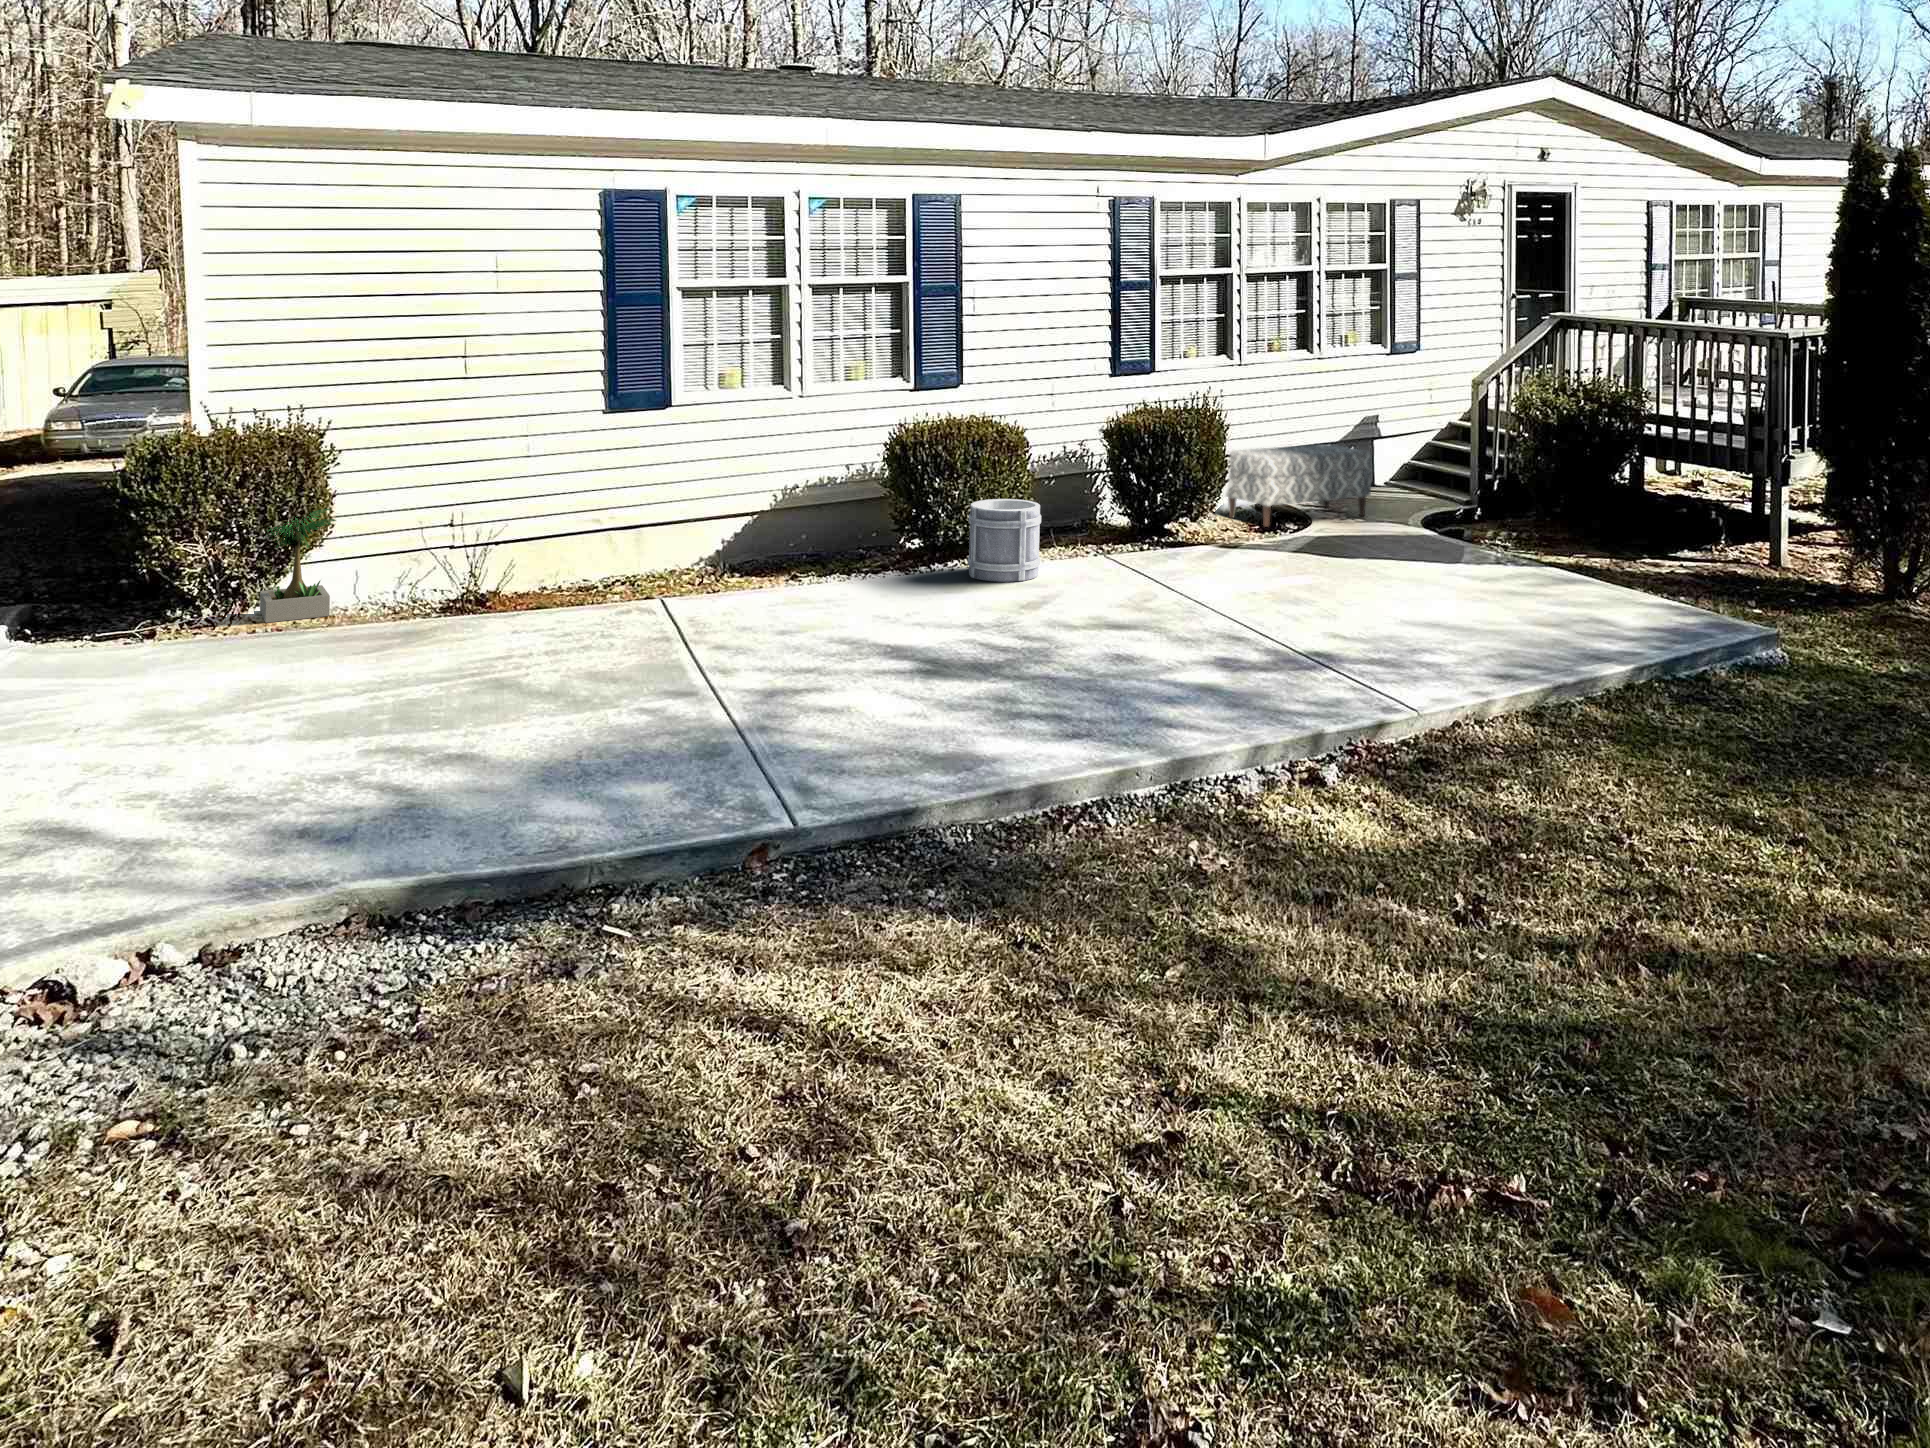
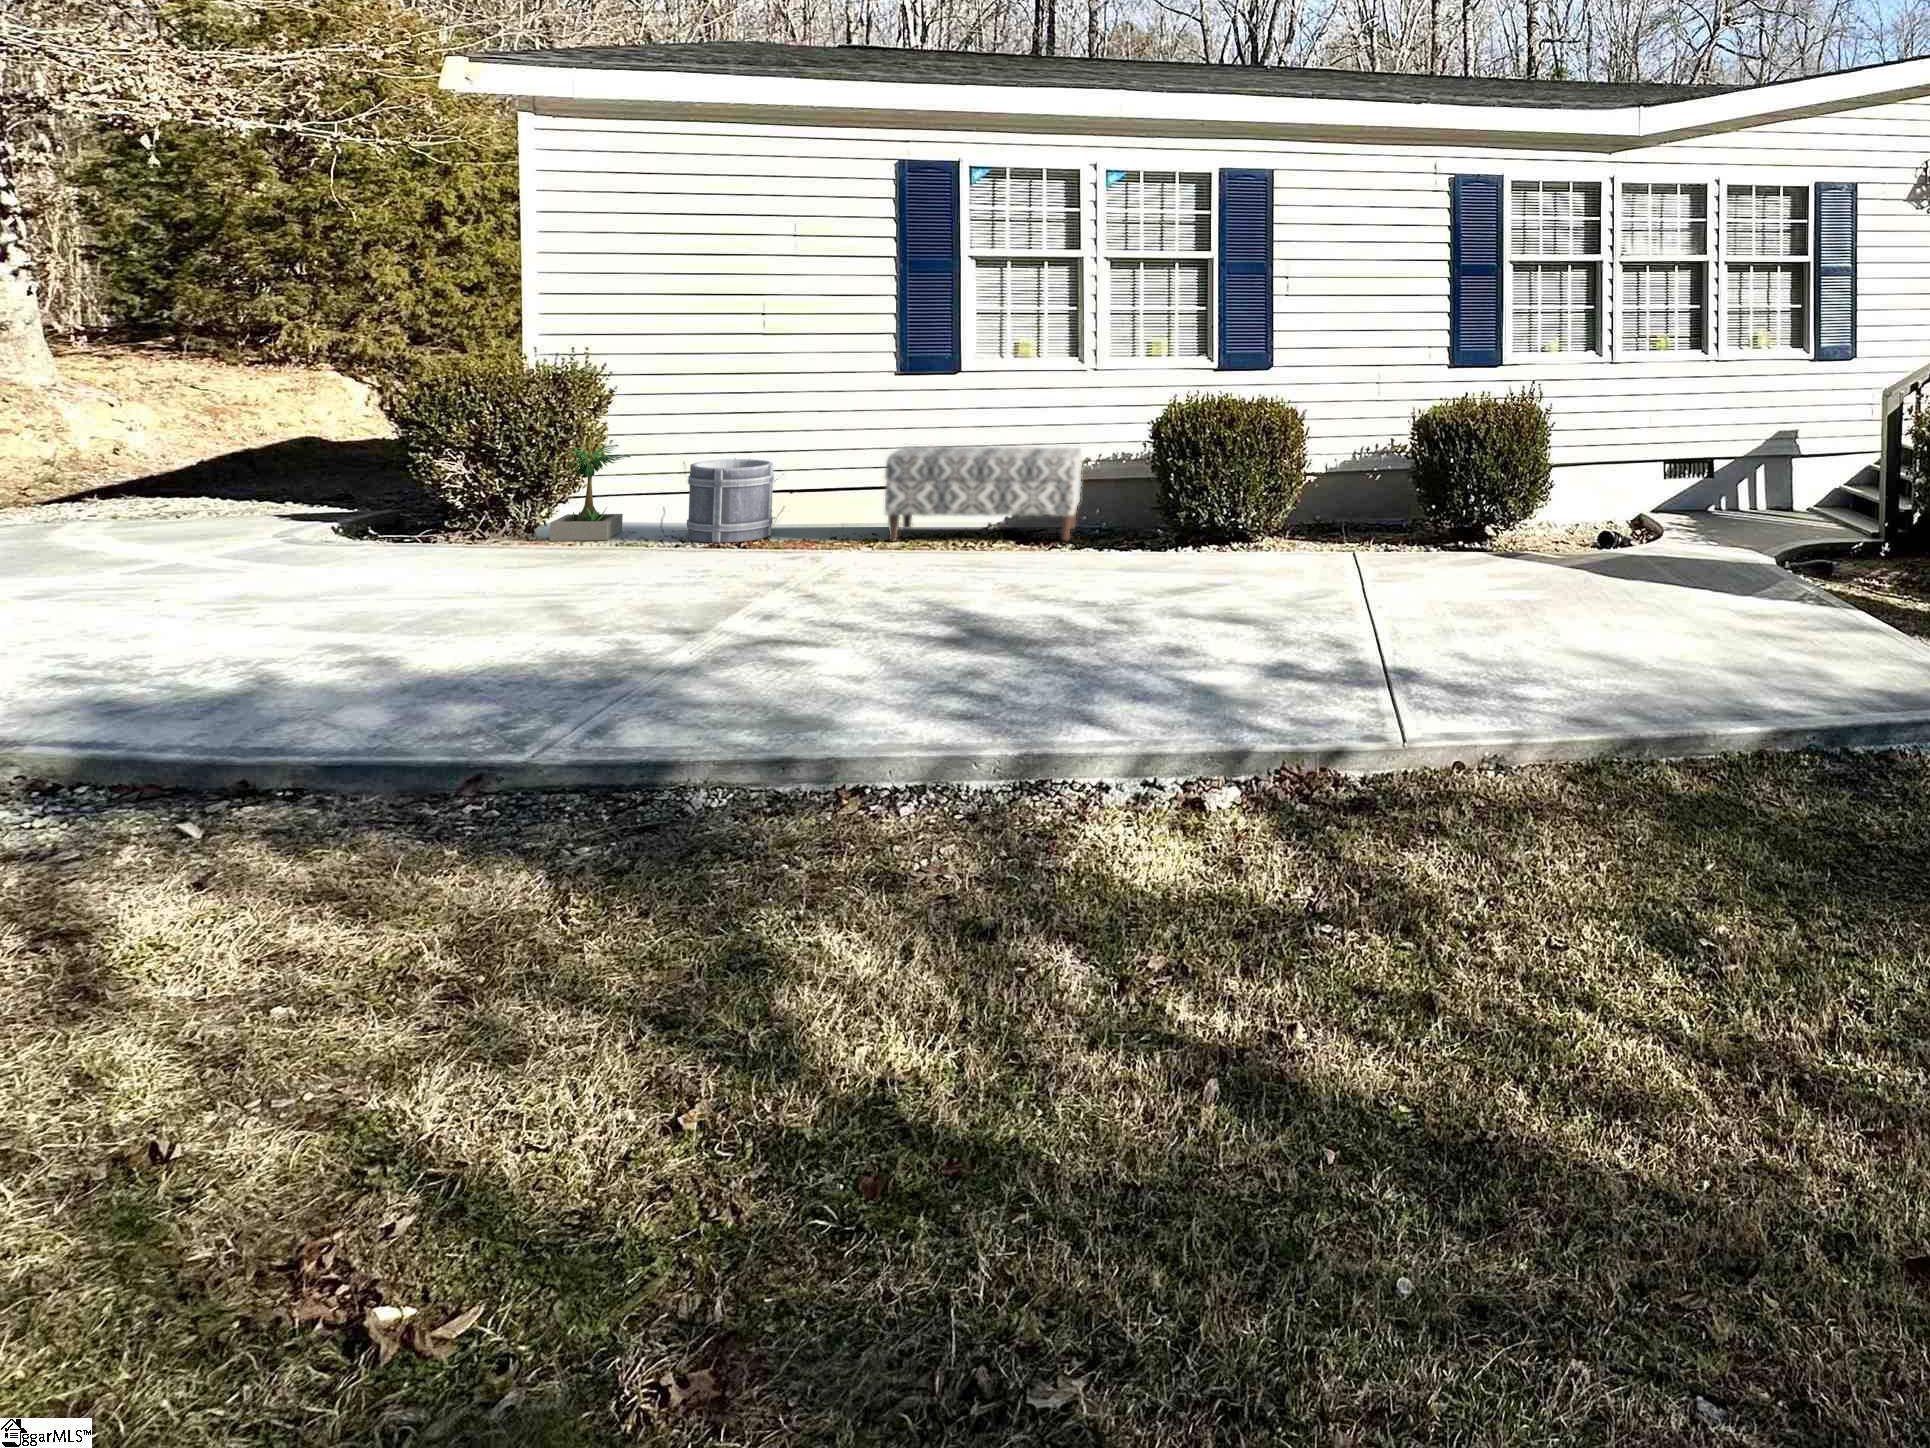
bench: present [1226,444,1372,527] -> present [885,446,1082,541]
bucket: present [968,499,1041,582] -> present [687,459,774,543]

